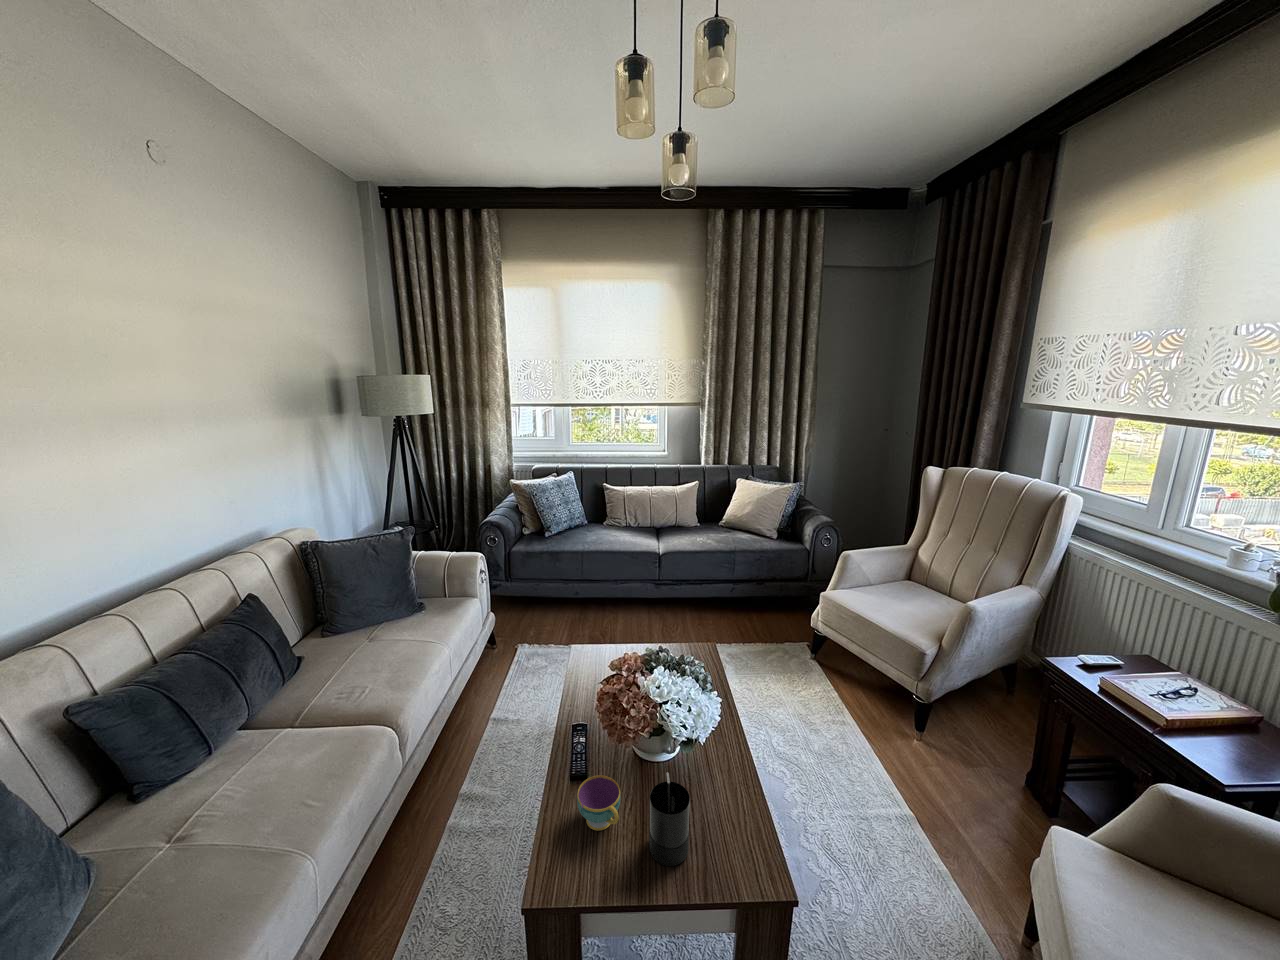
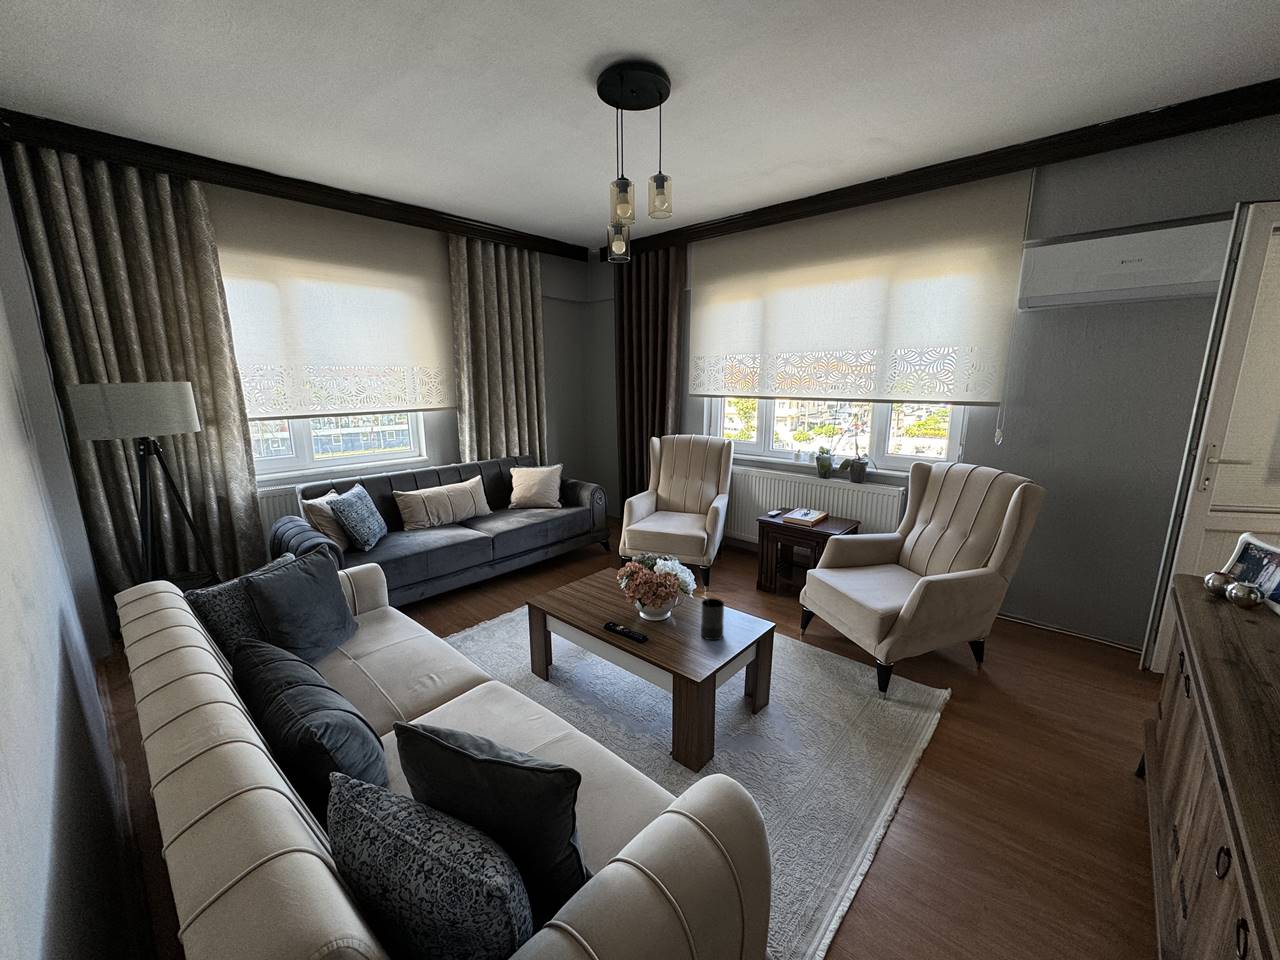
teacup: present [577,775,621,831] -> none [658,618,692,647]

